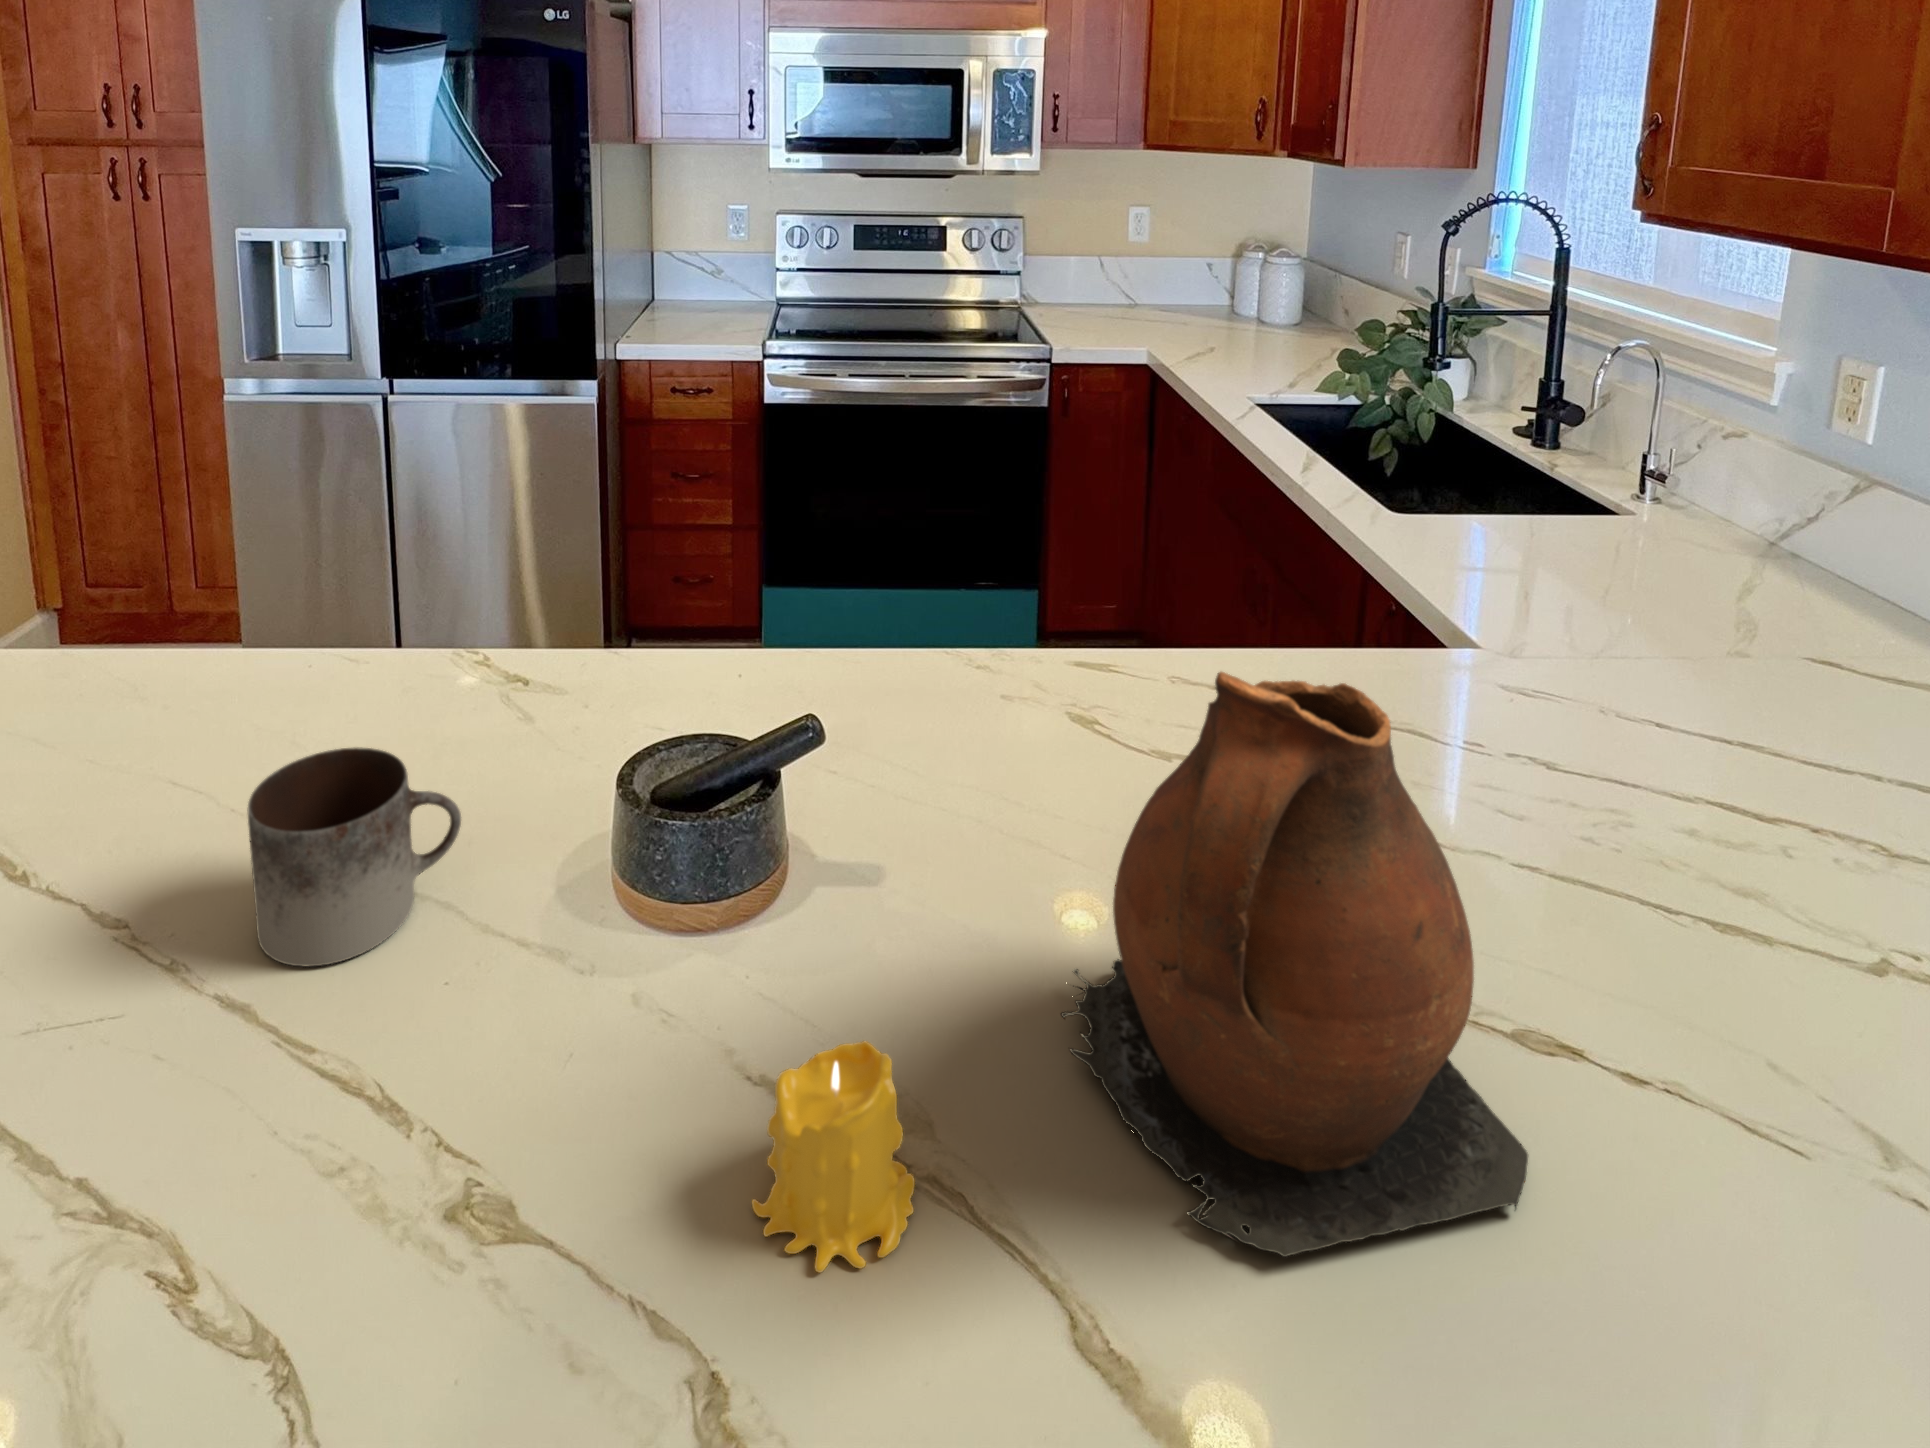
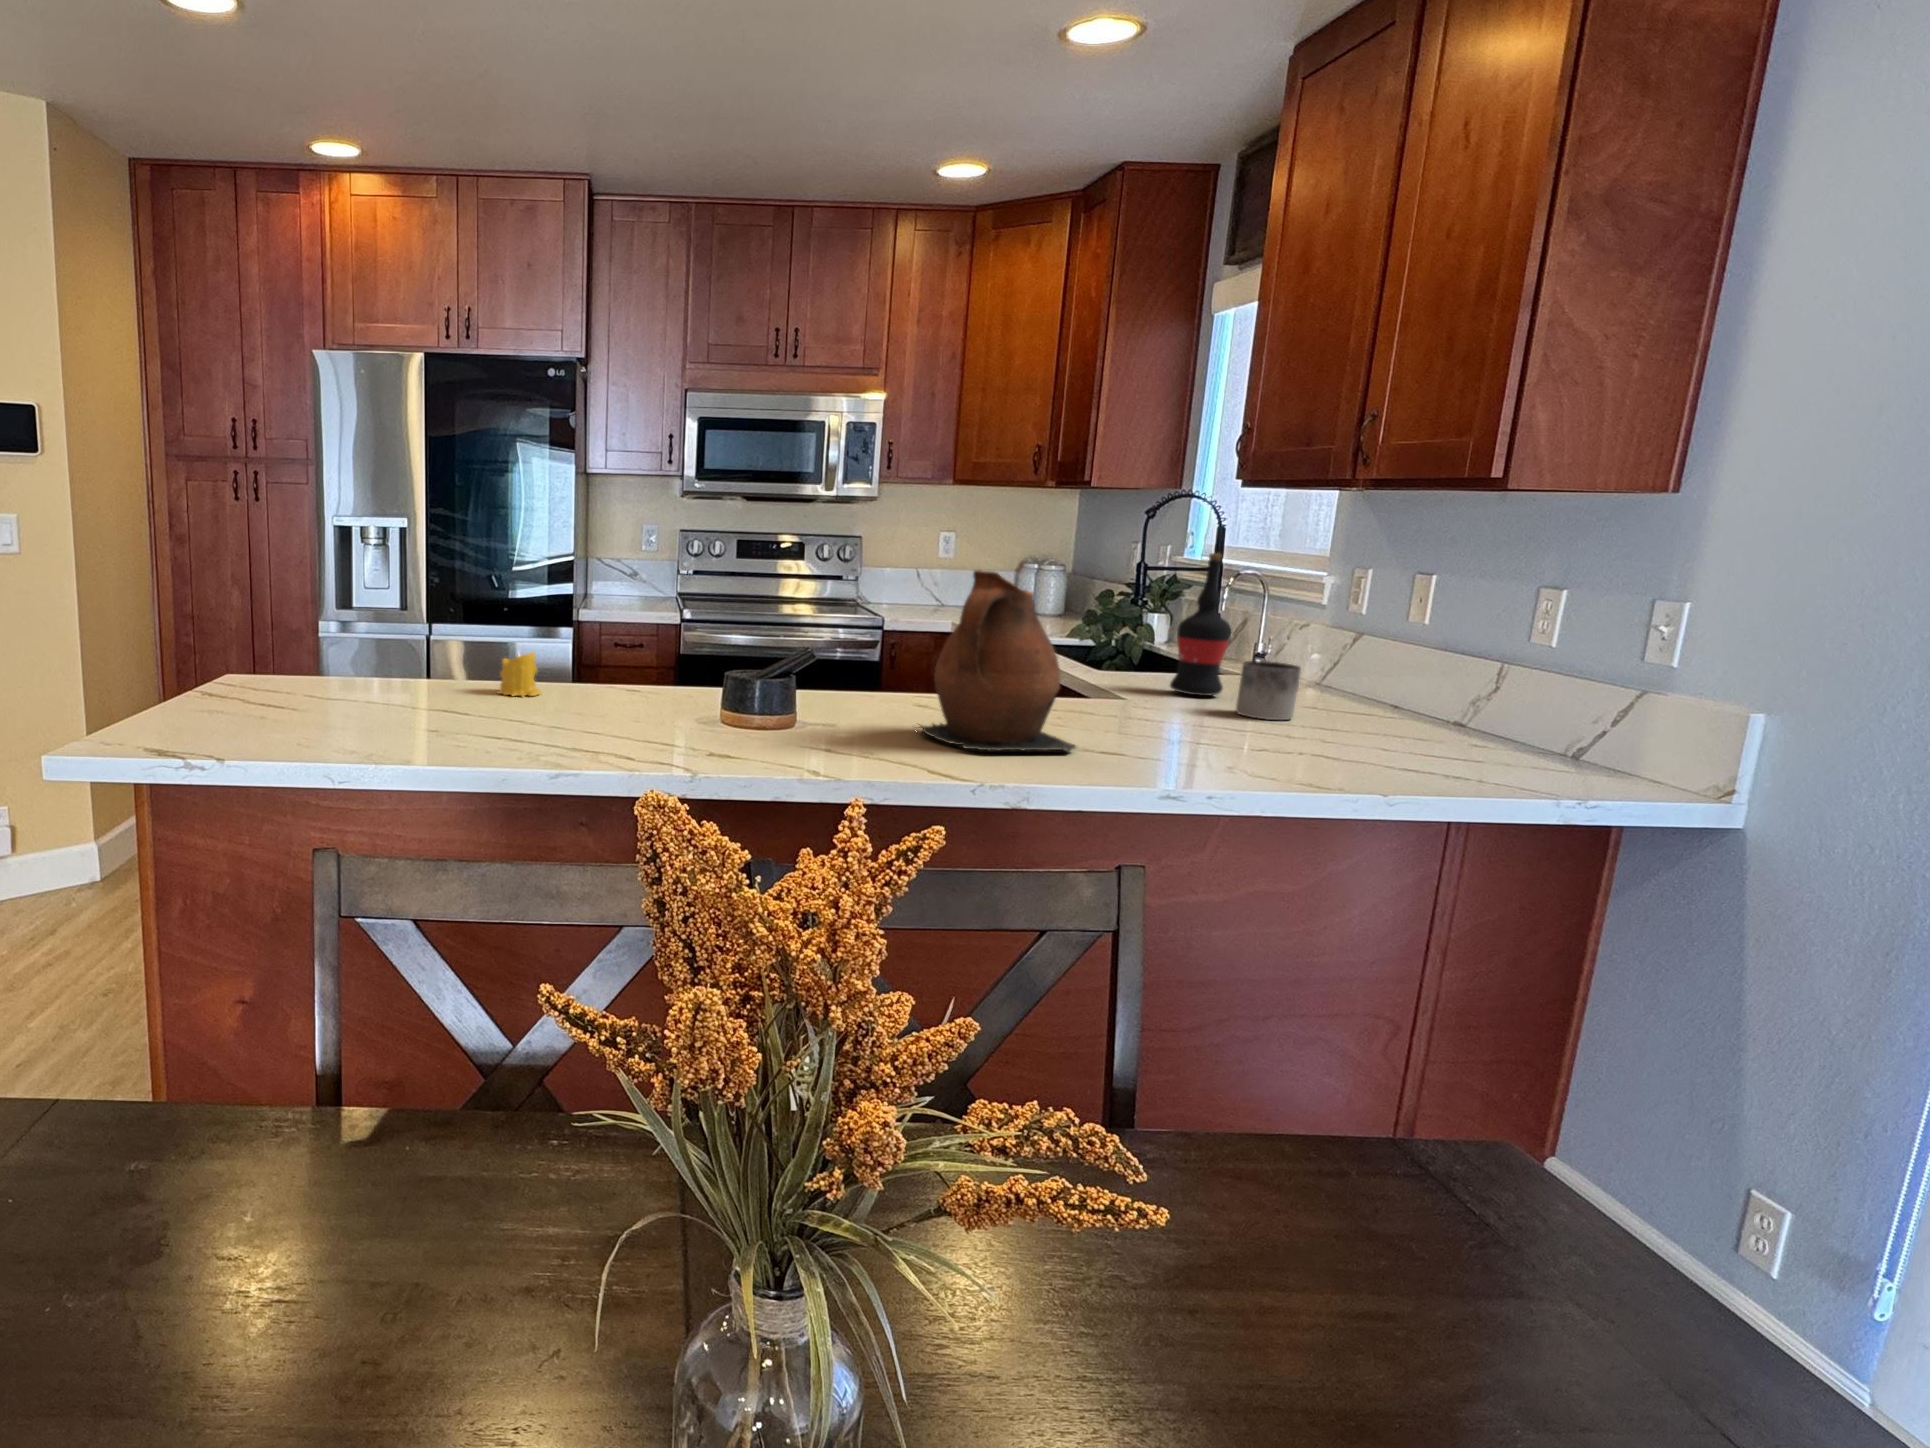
wine bottle: none [1567,373,1692,647] -> present [1170,553,1231,696]
mug: present [247,747,461,966] -> present [1236,661,1301,720]
candle: present [752,1041,915,1272] -> present [498,652,541,696]

